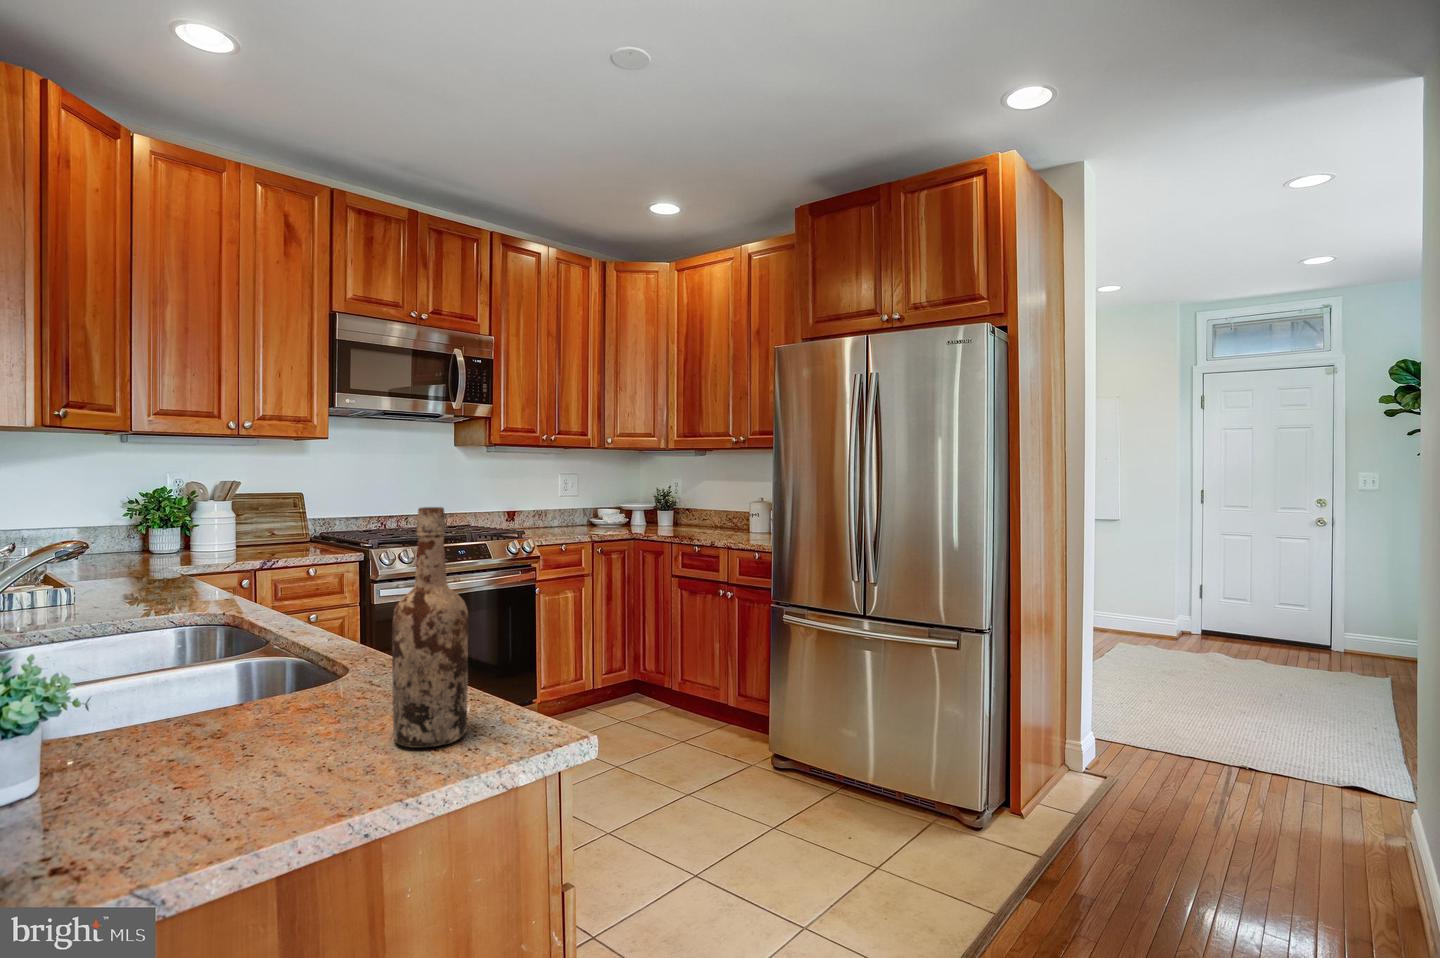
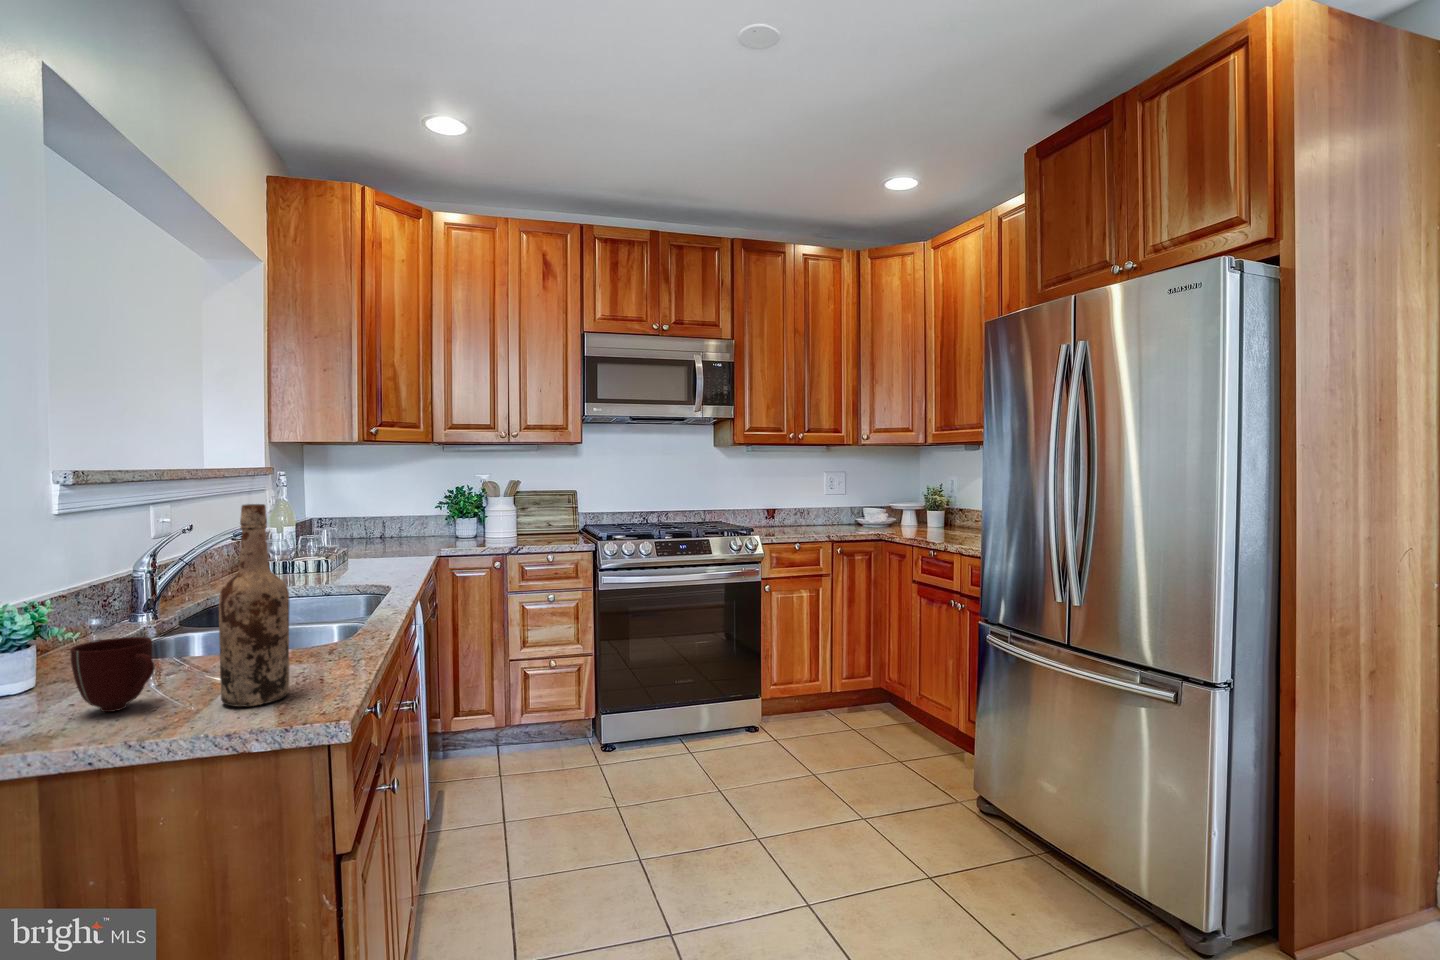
mug: none [210,682,340,784] -> present [70,637,154,712]

